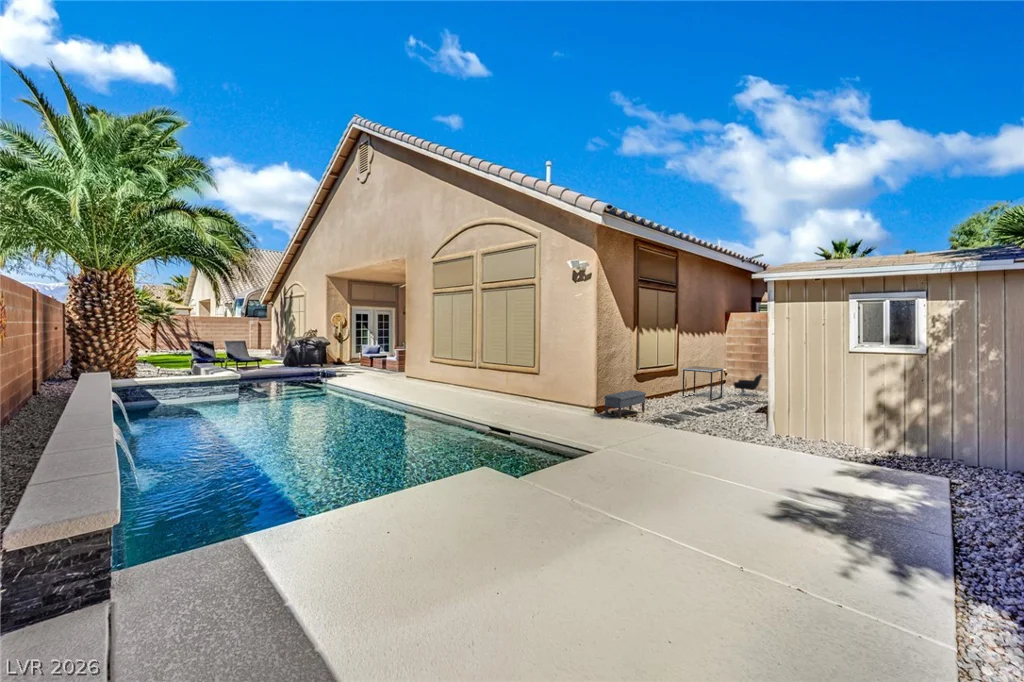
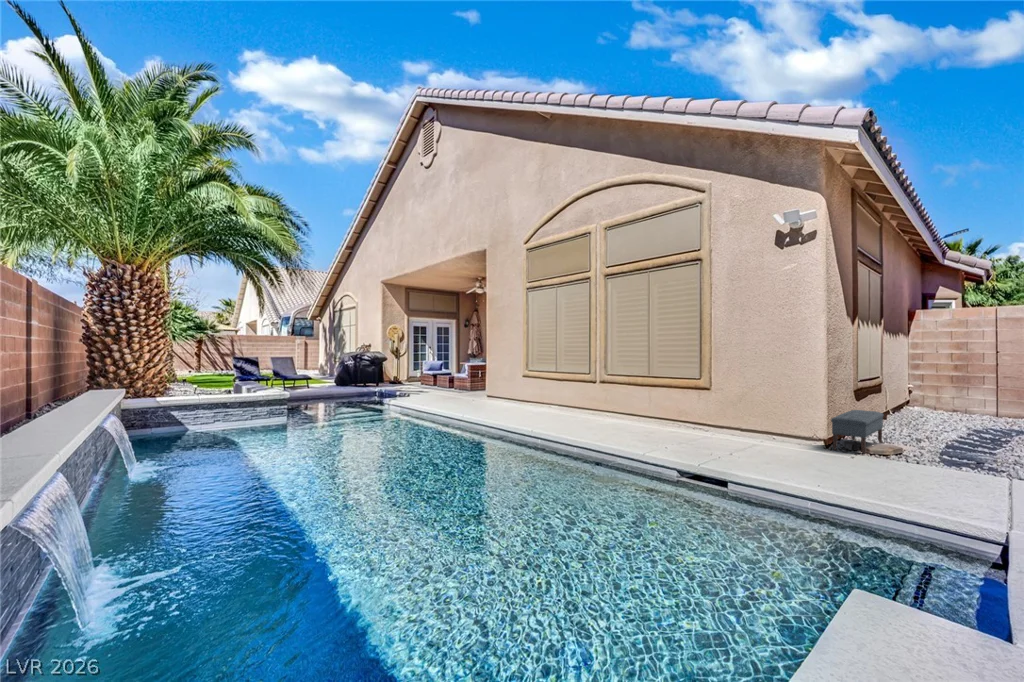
side table: present [682,366,723,401] -> none [888,377,946,426]
lounge chair: present [734,374,762,396] -> none [946,388,1000,420]

